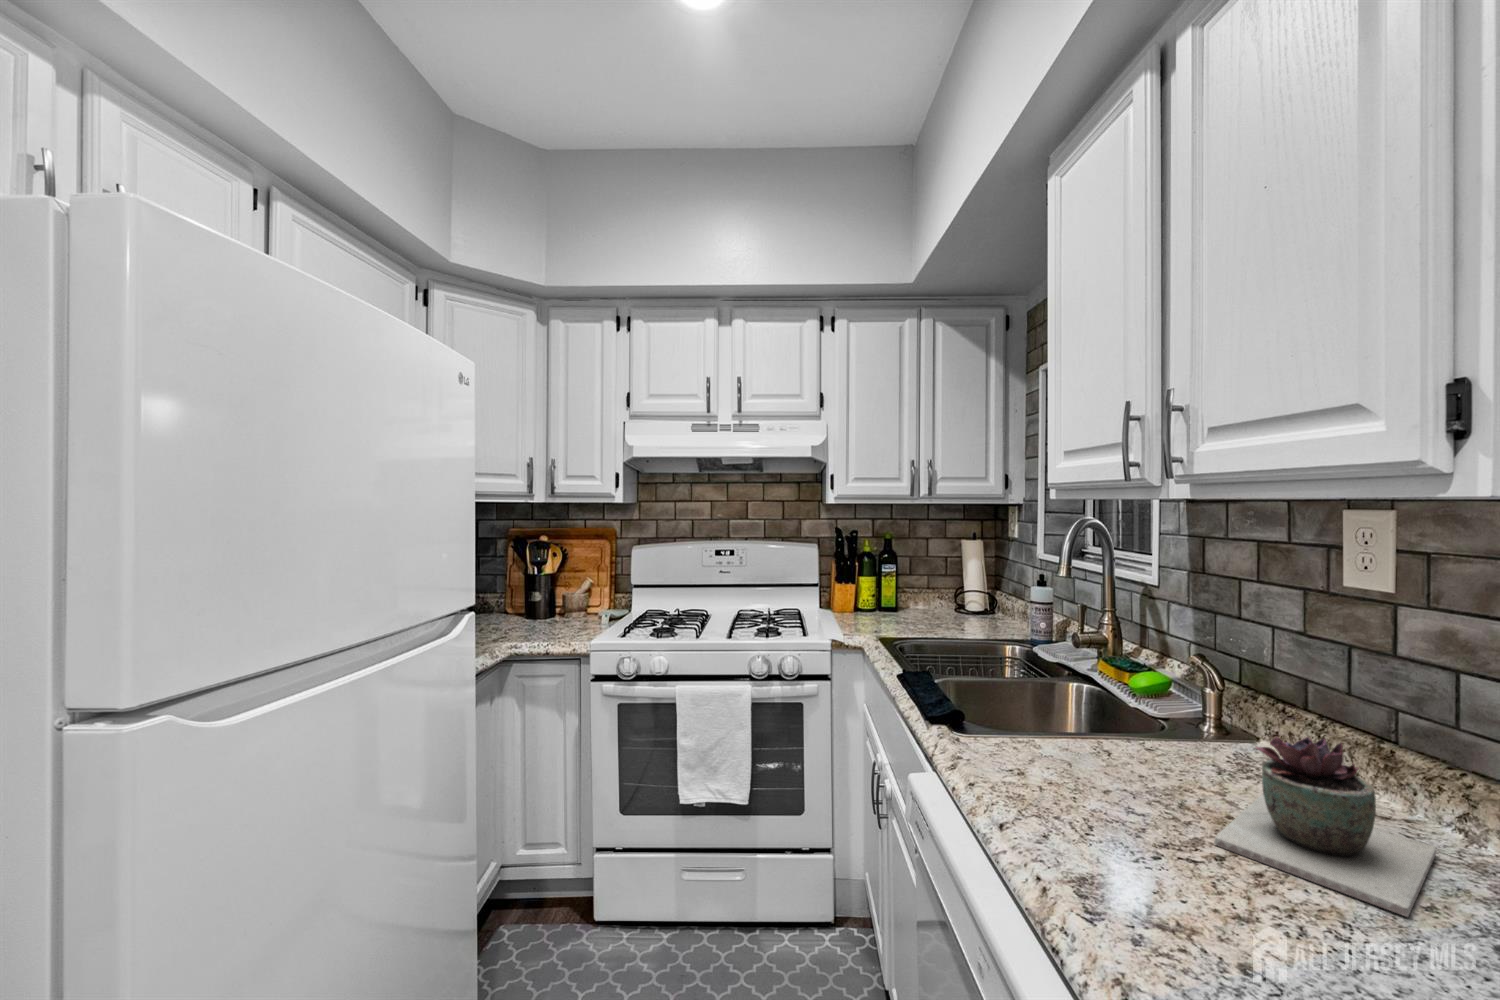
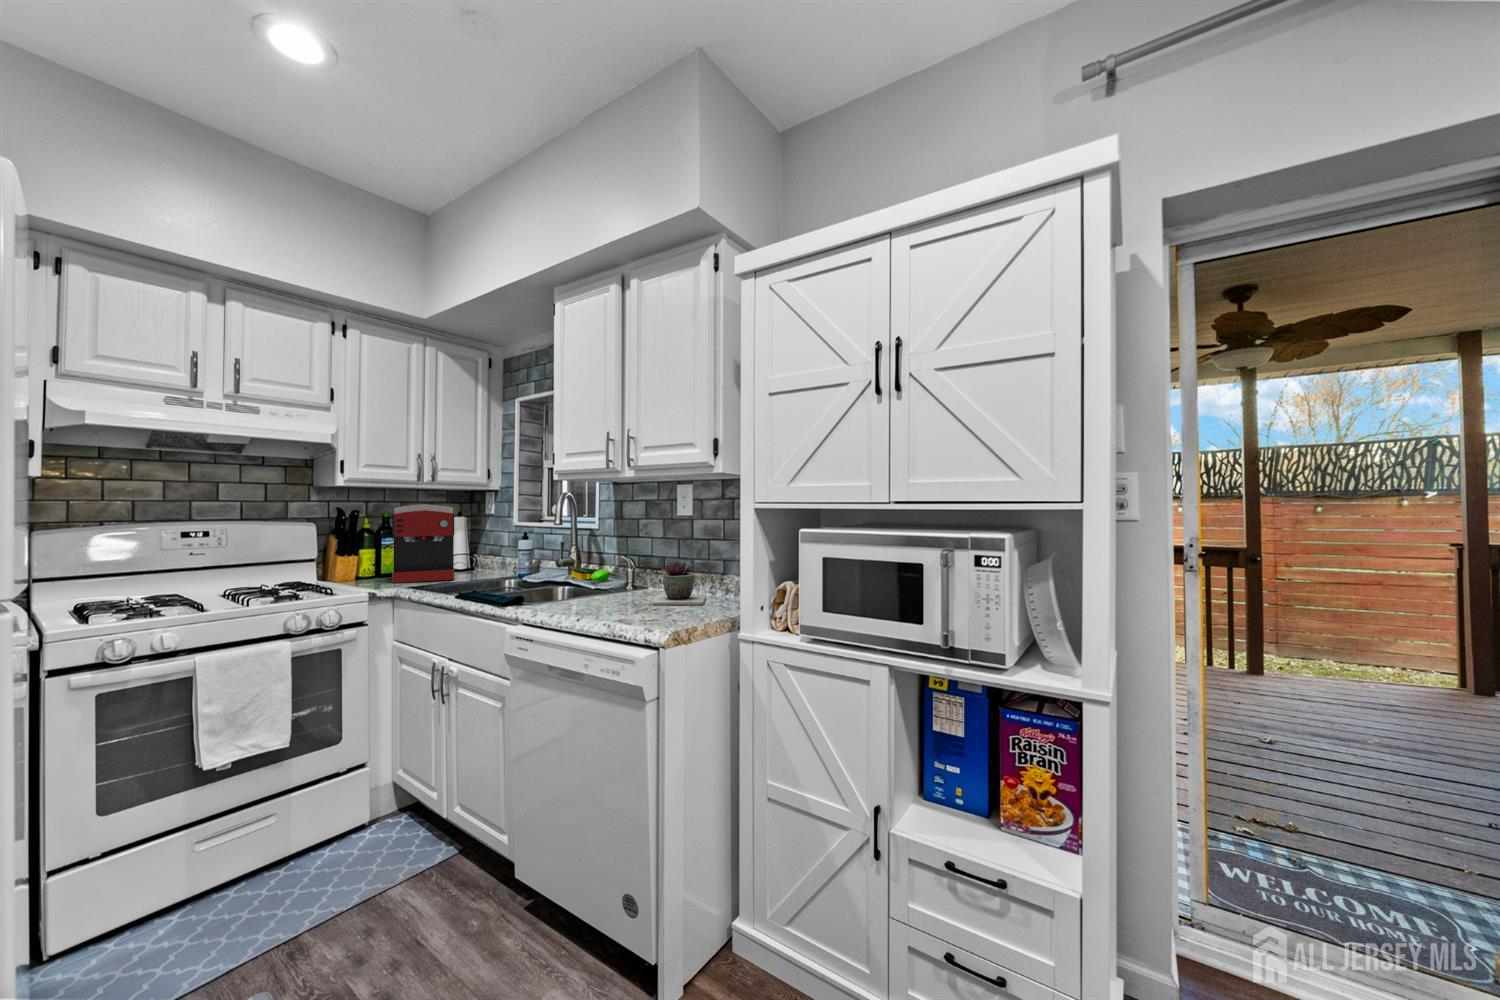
coffee maker: none [870,526,957,630] -> present [392,504,454,583]

